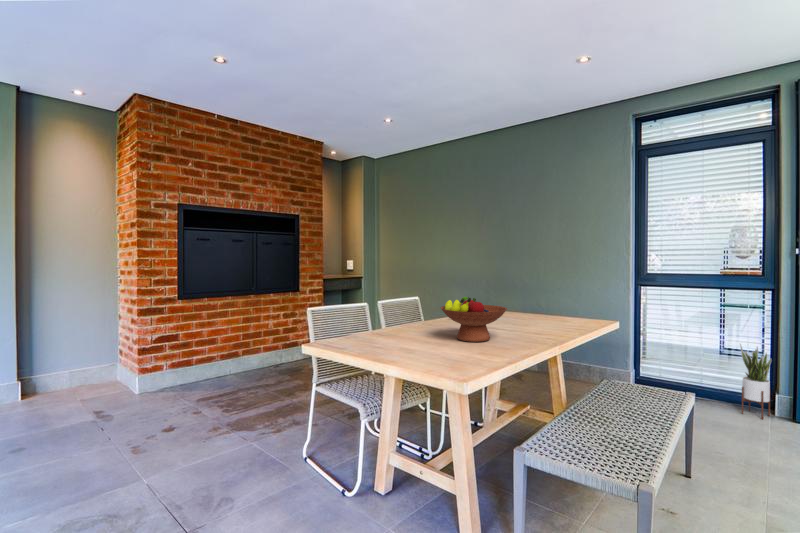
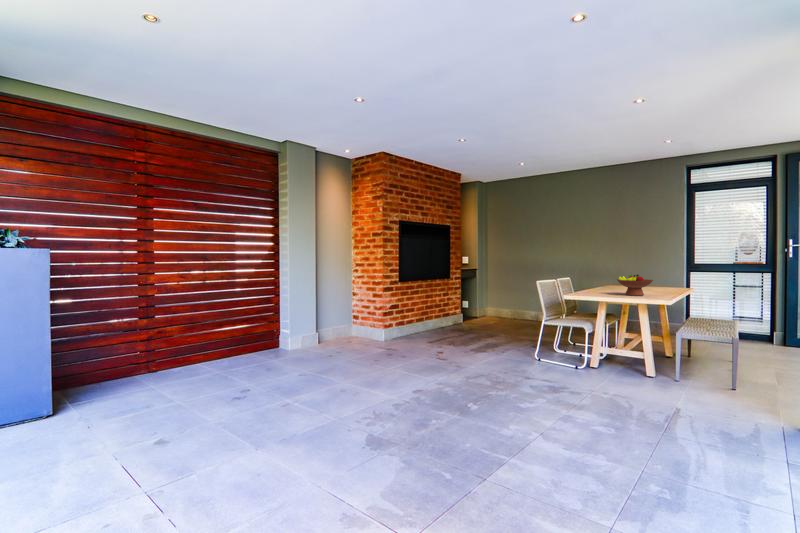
potted plant: present [740,344,771,419] -> none [753,304,772,347]

